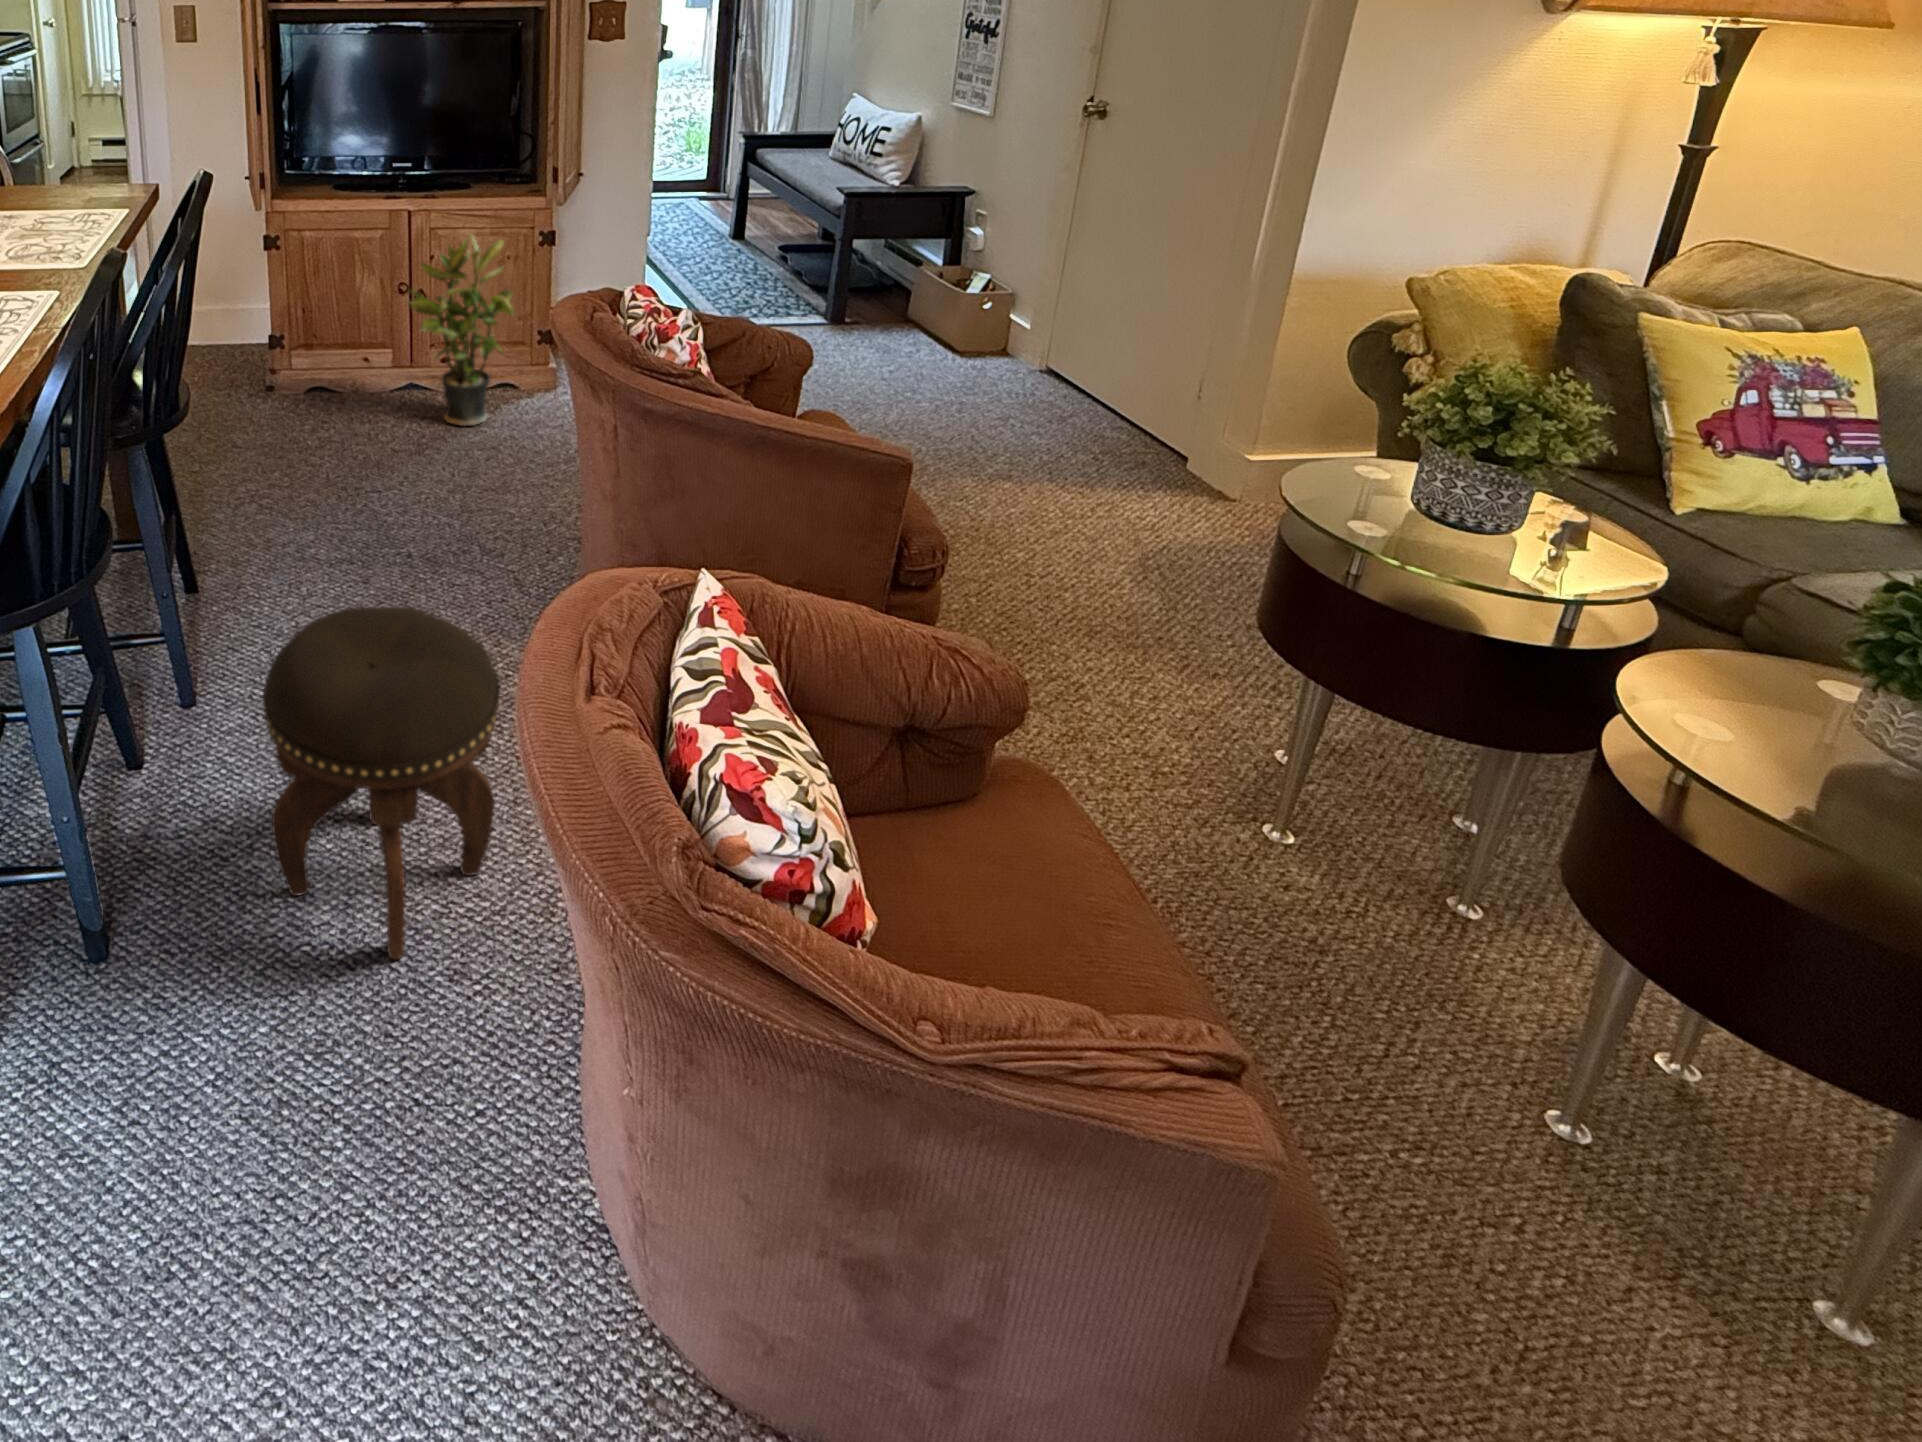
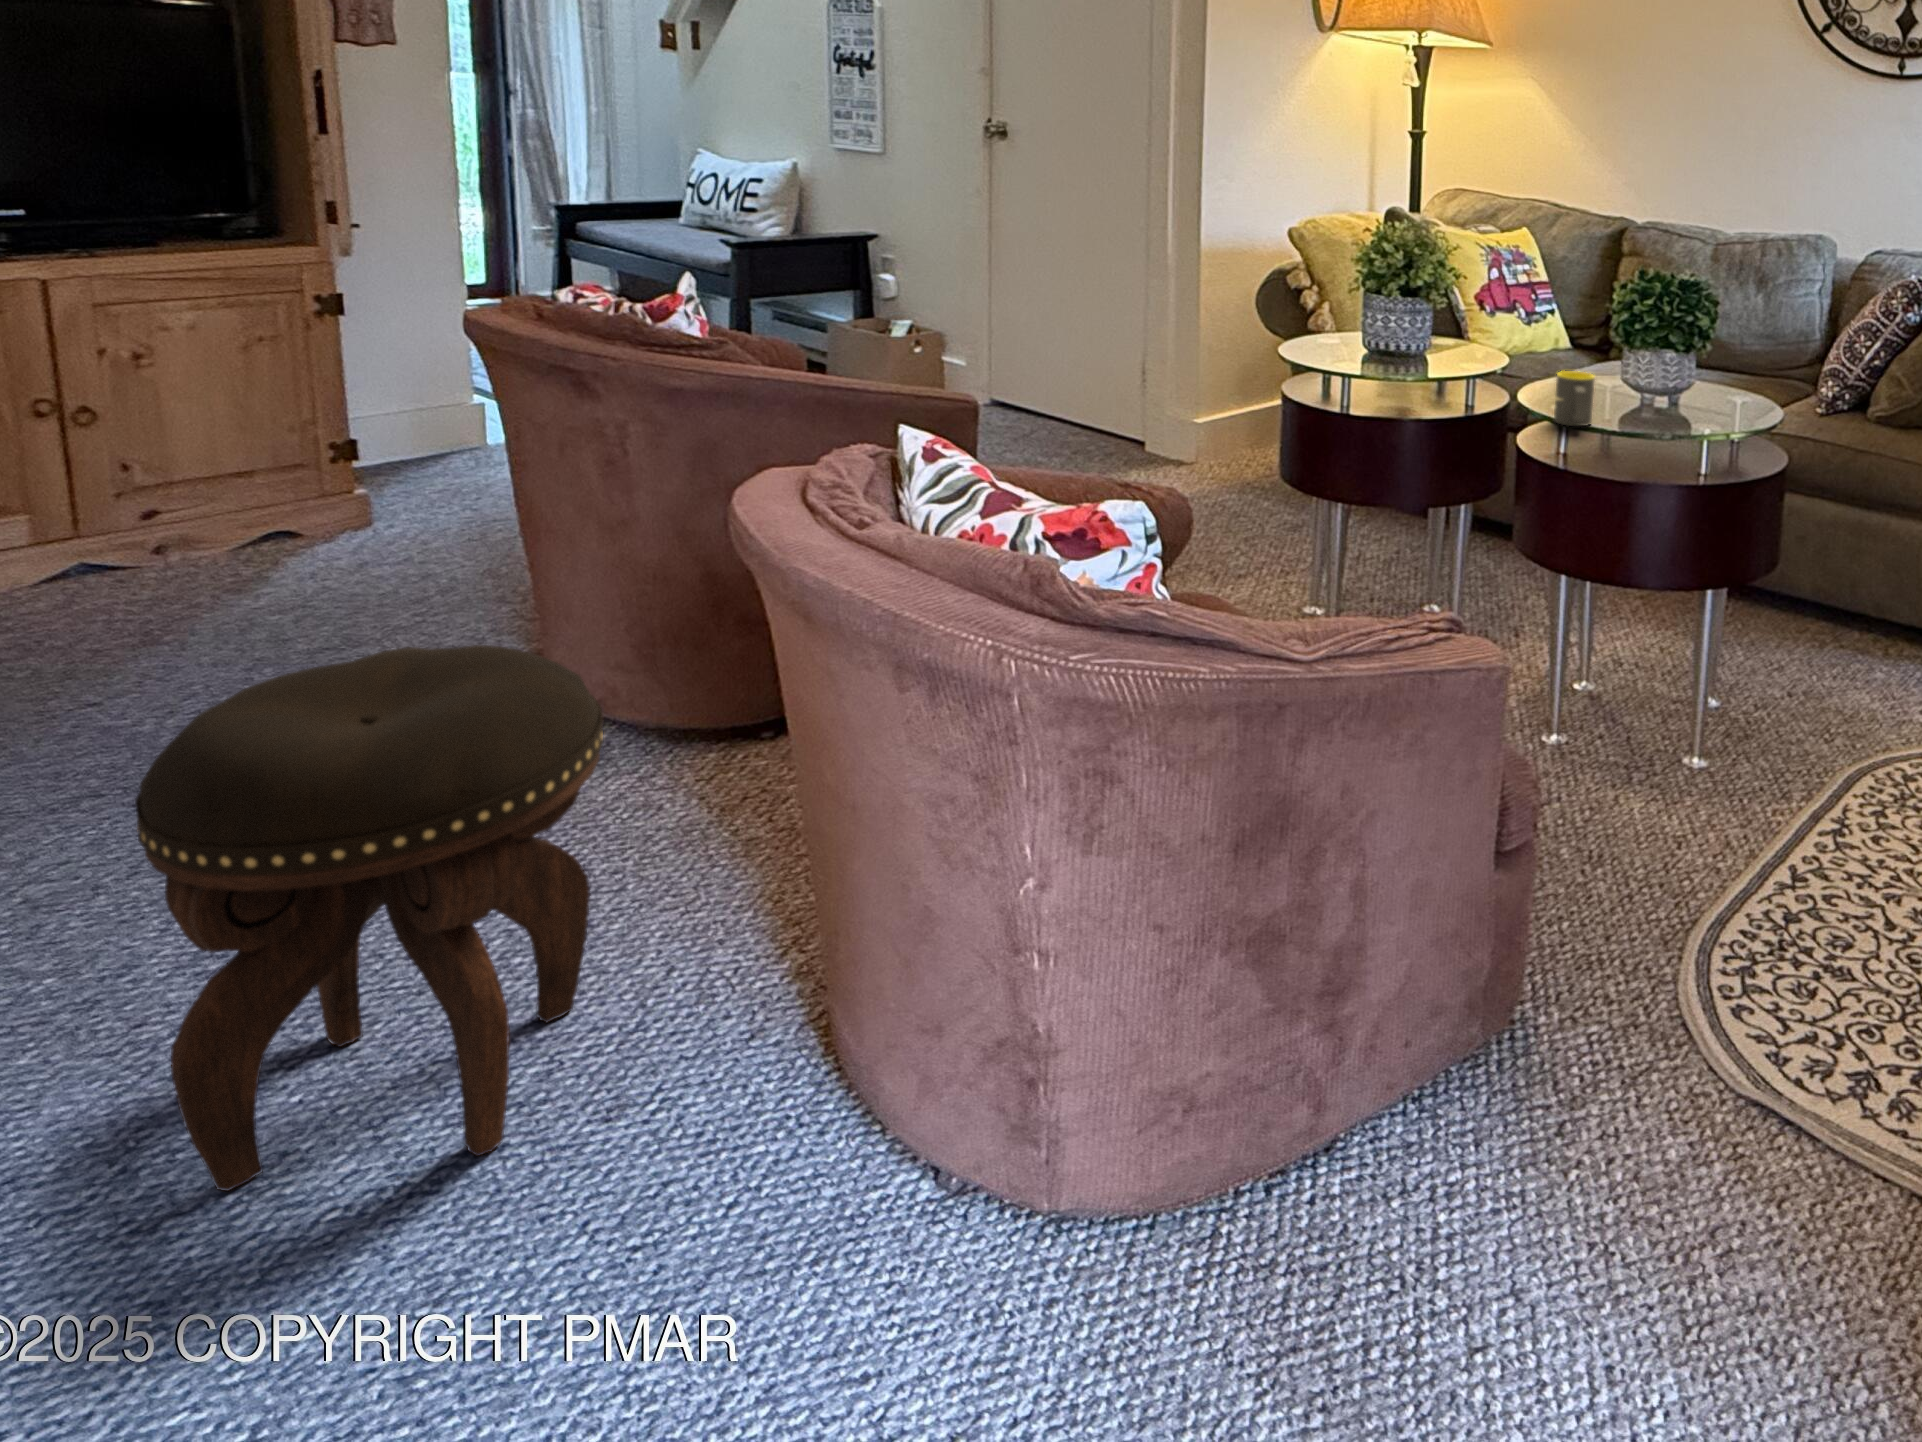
potted plant: present [410,235,515,426] -> none [57,280,294,593]
mug: none [1705,660,1815,756] -> present [1554,371,1595,426]

